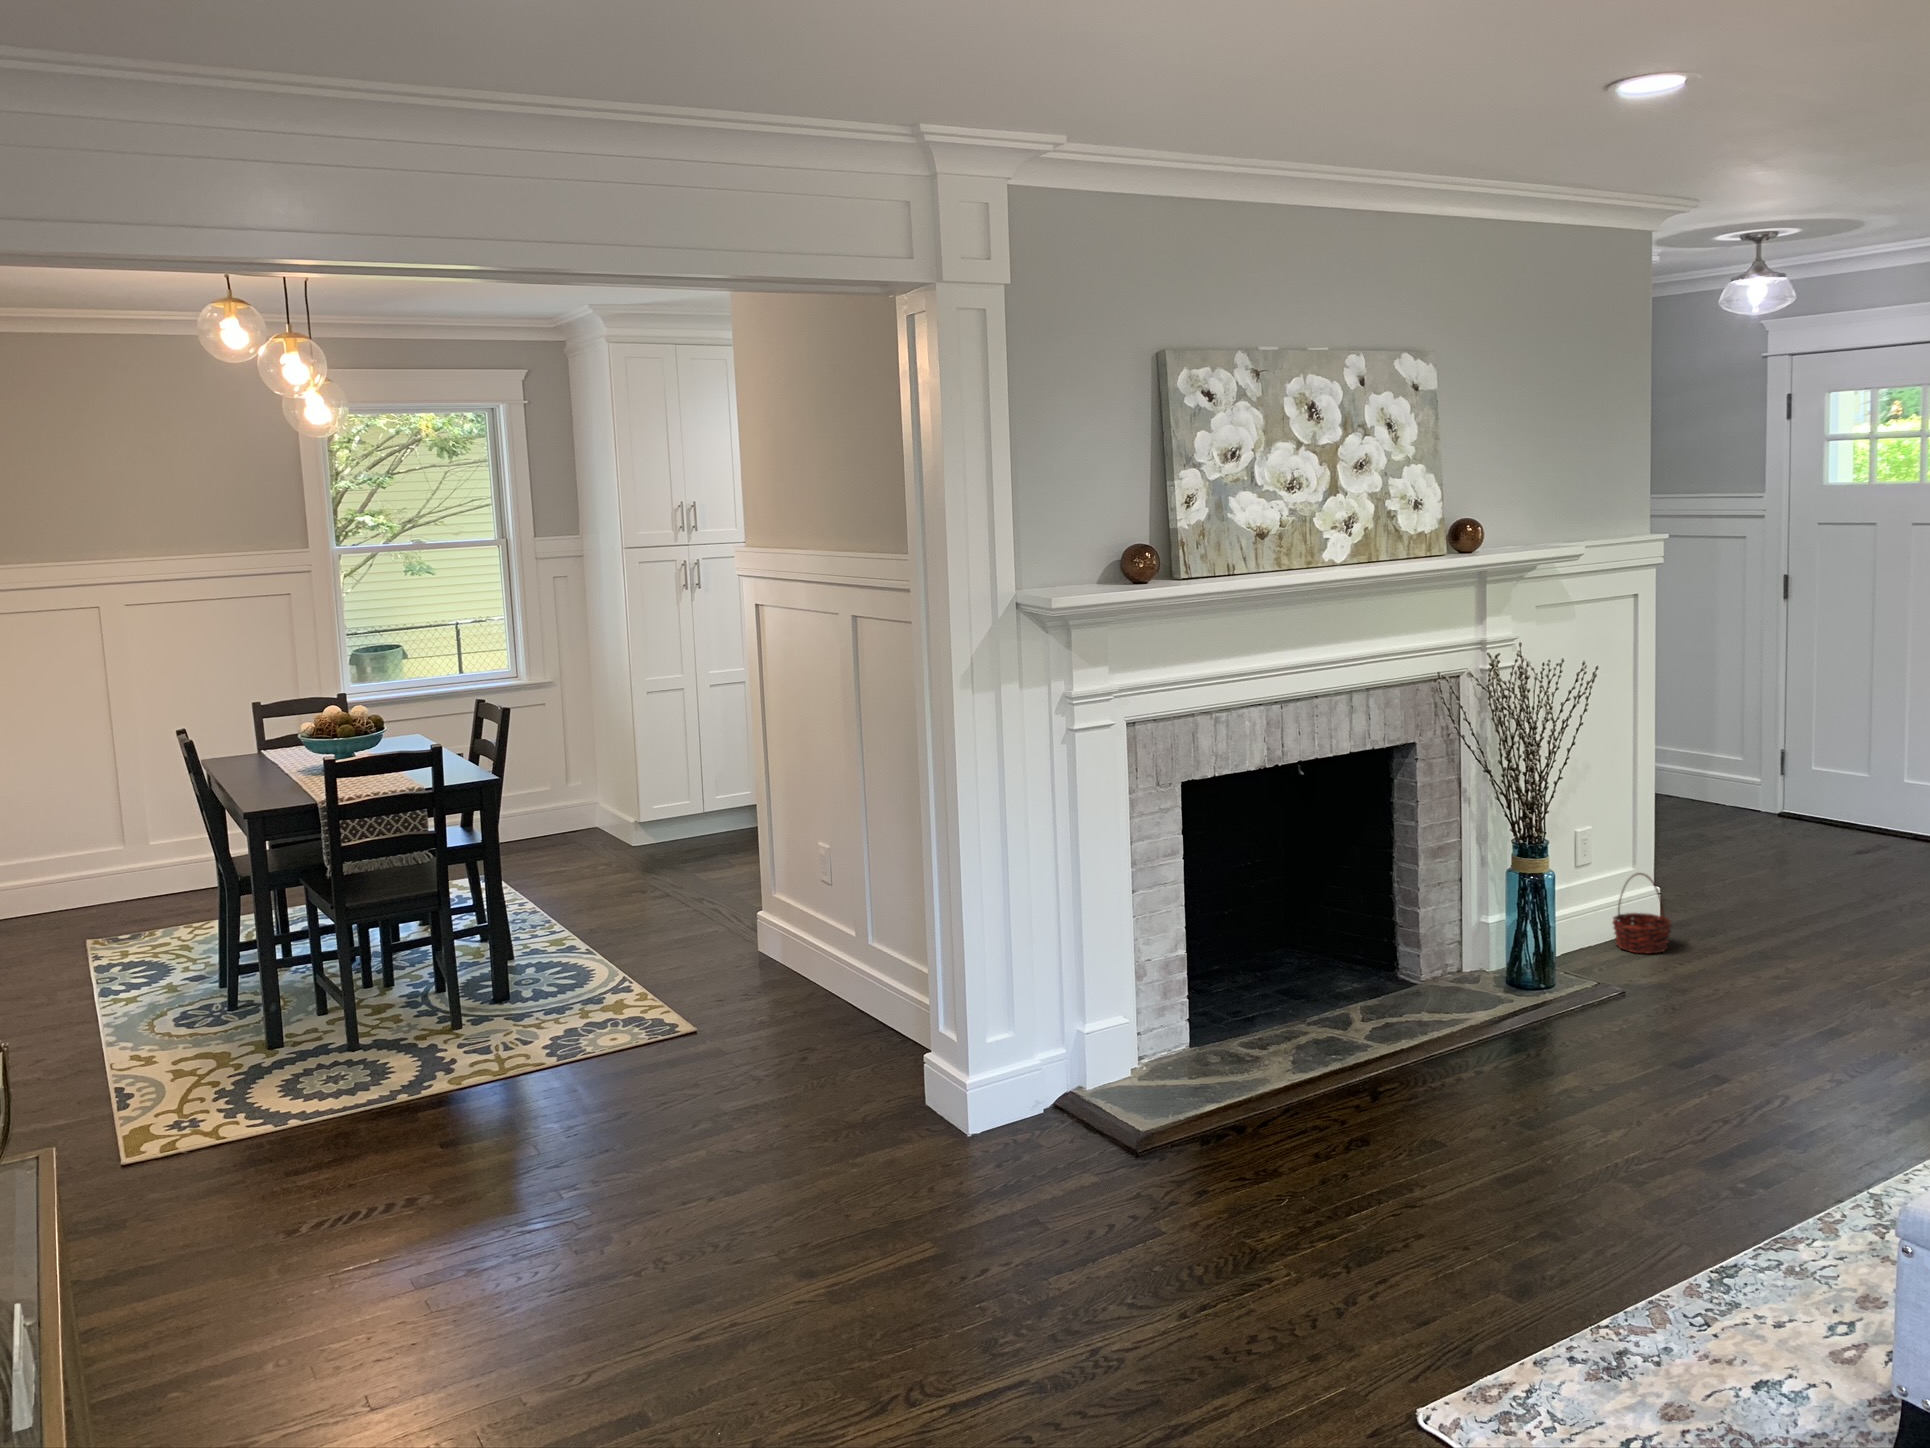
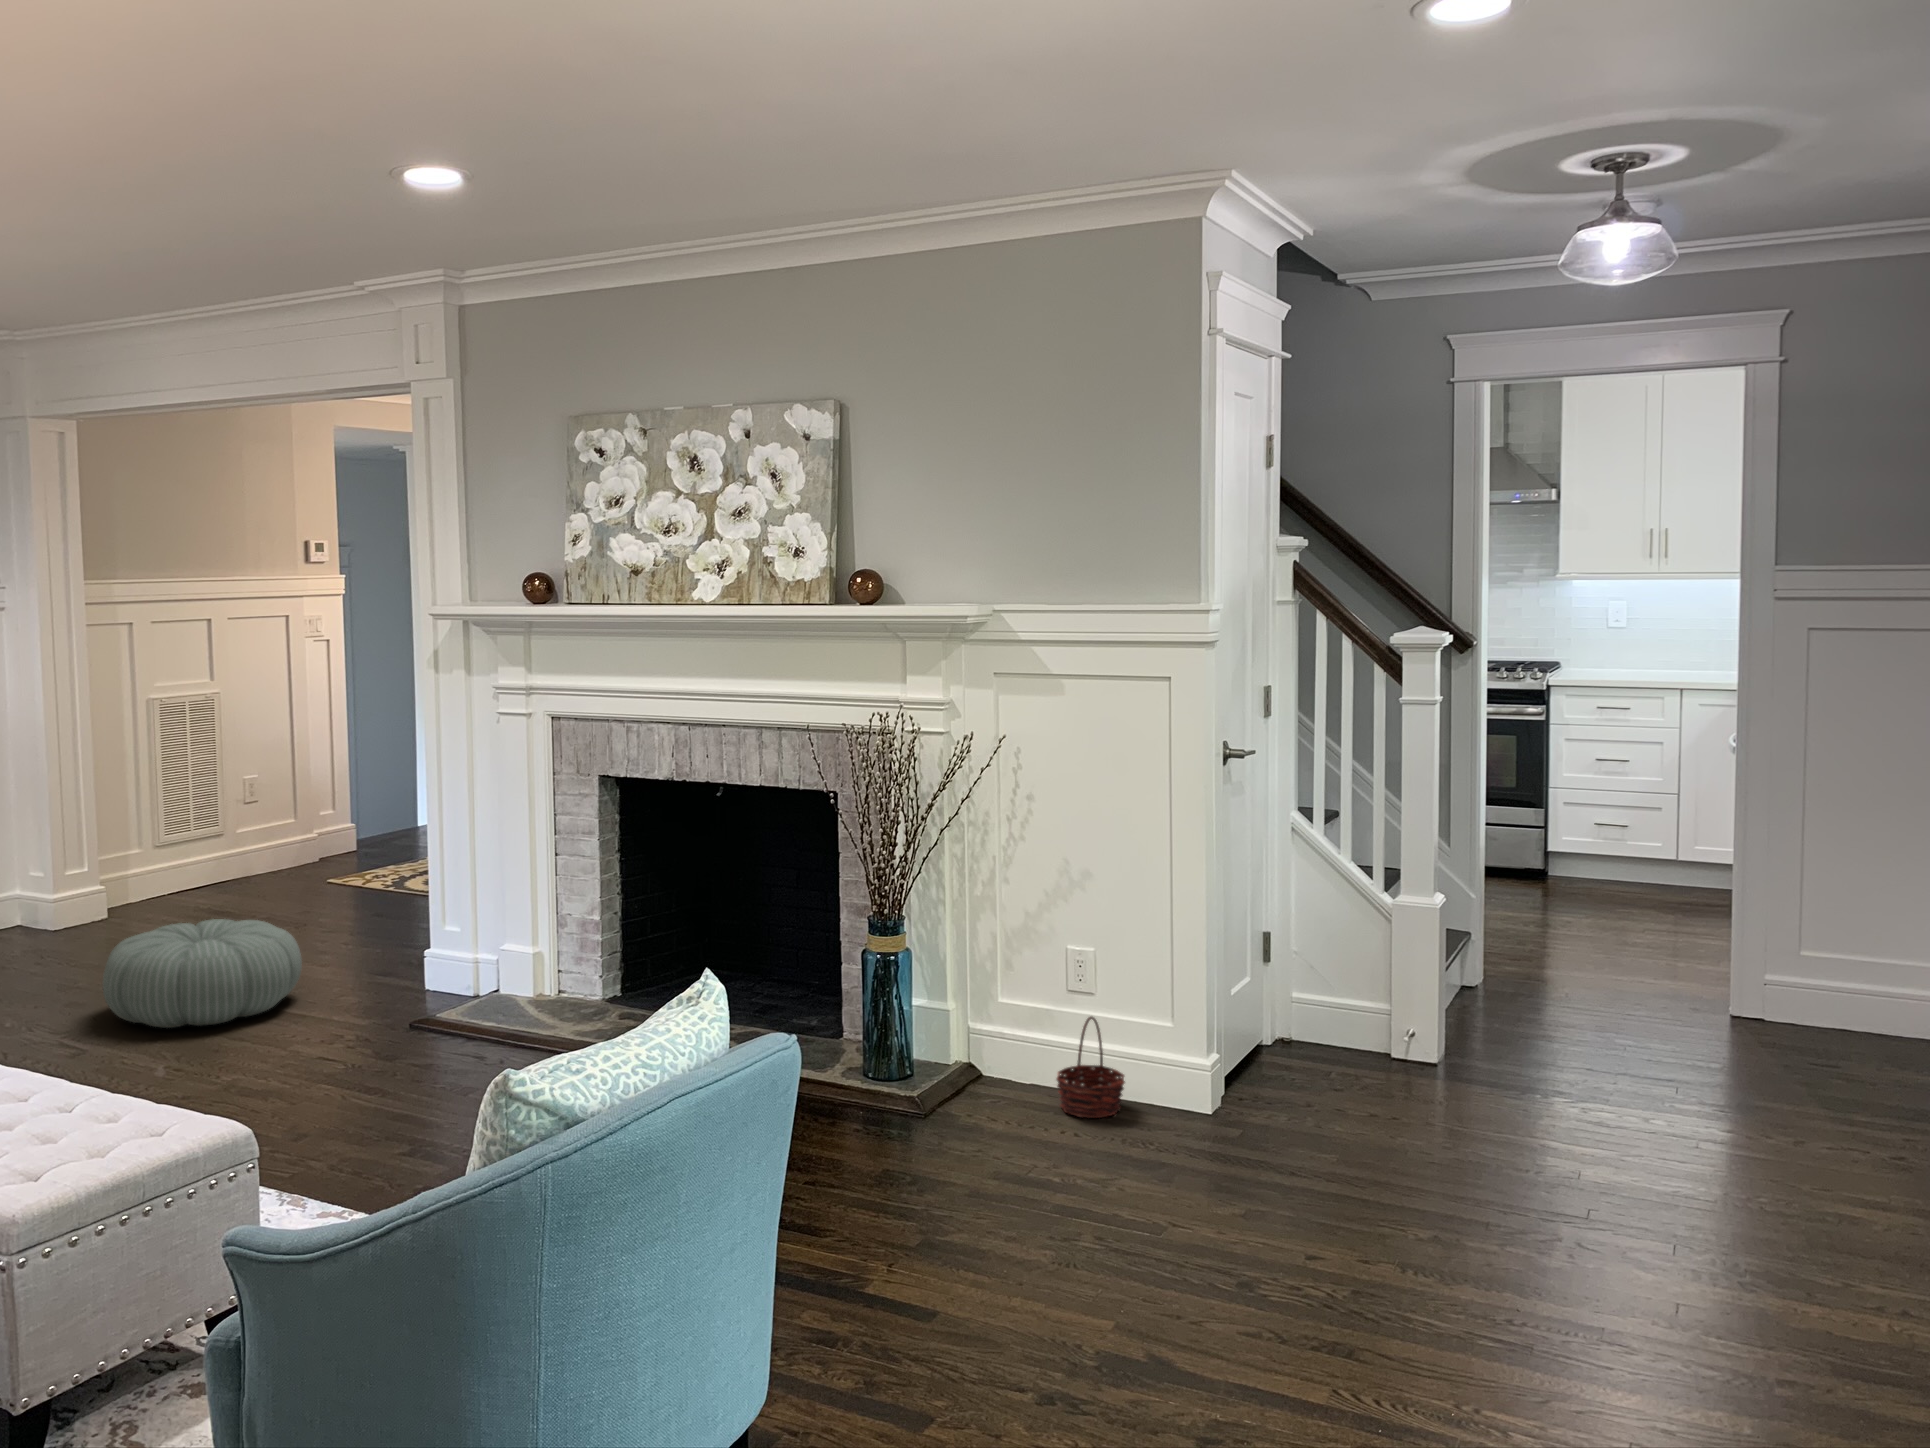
pouf: none [769,1115,1062,1330] -> present [103,919,302,1028]

